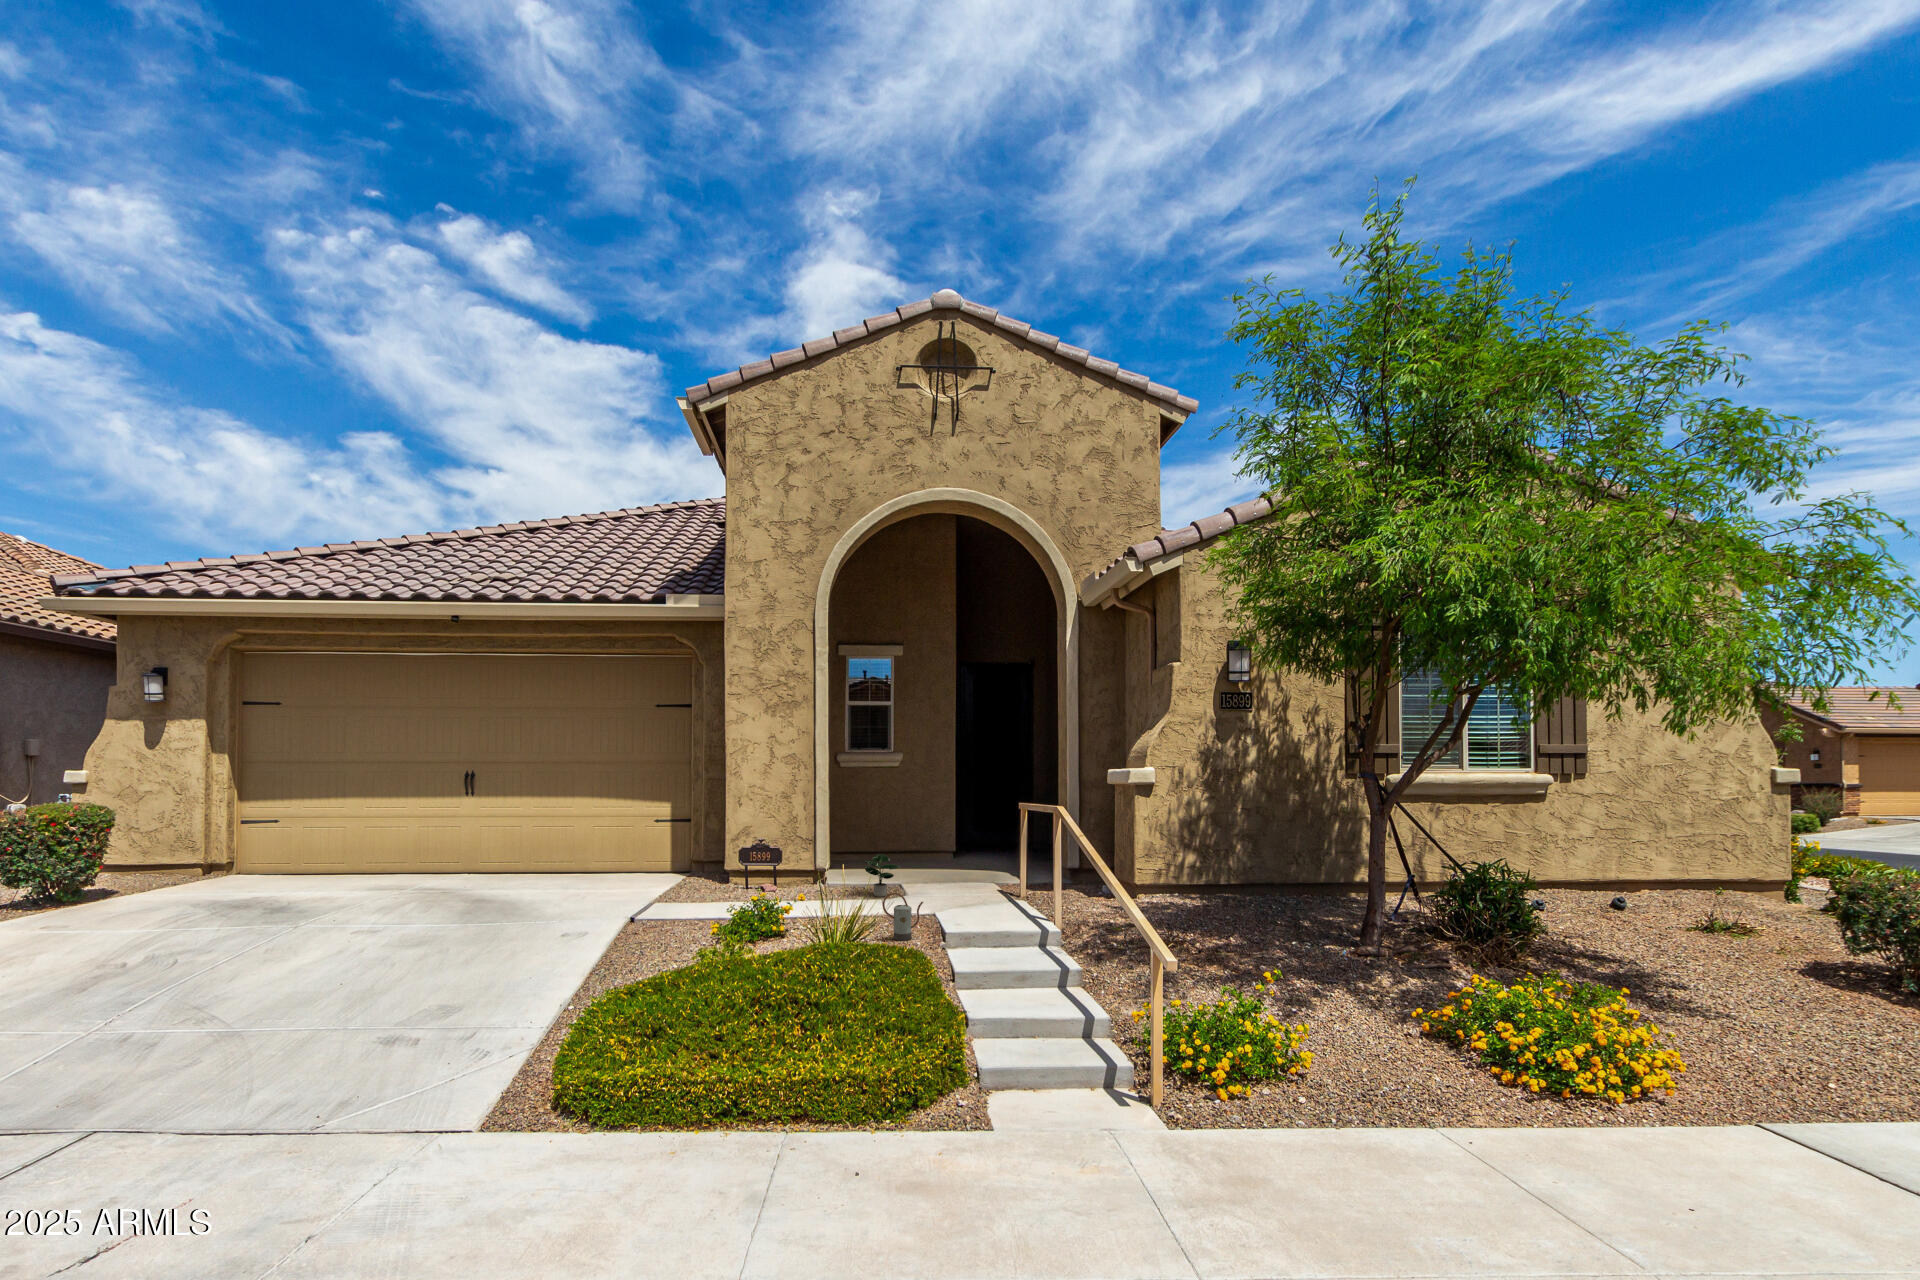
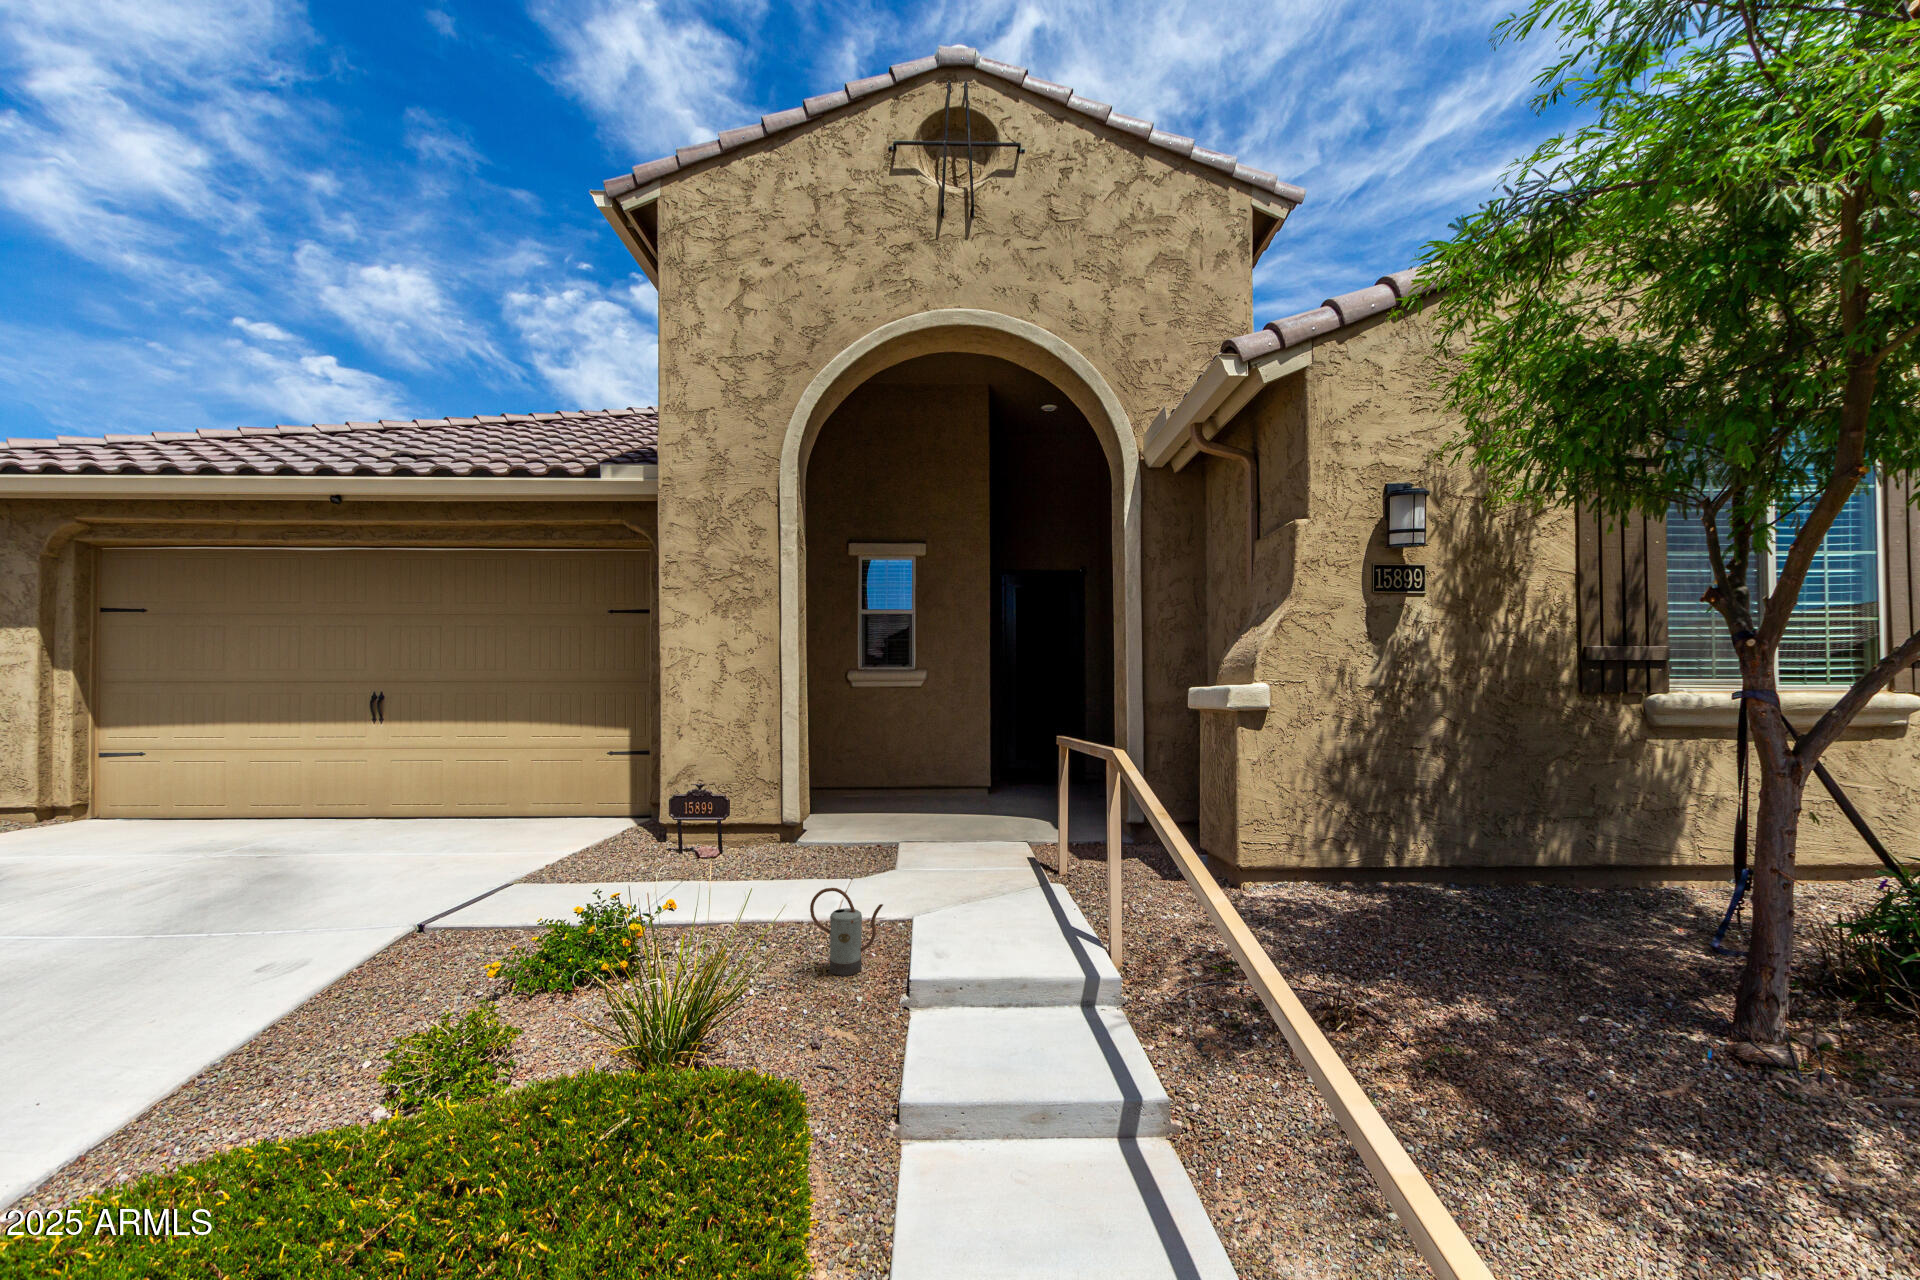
potted plant: present [864,855,900,897] -> none [825,809,880,872]

